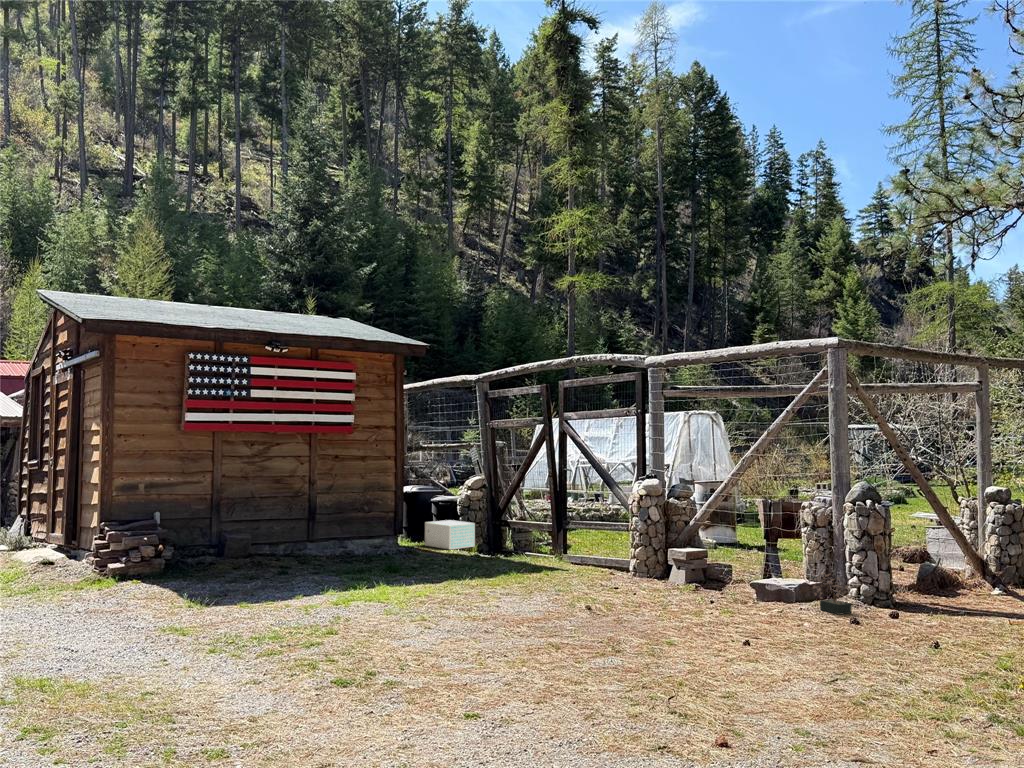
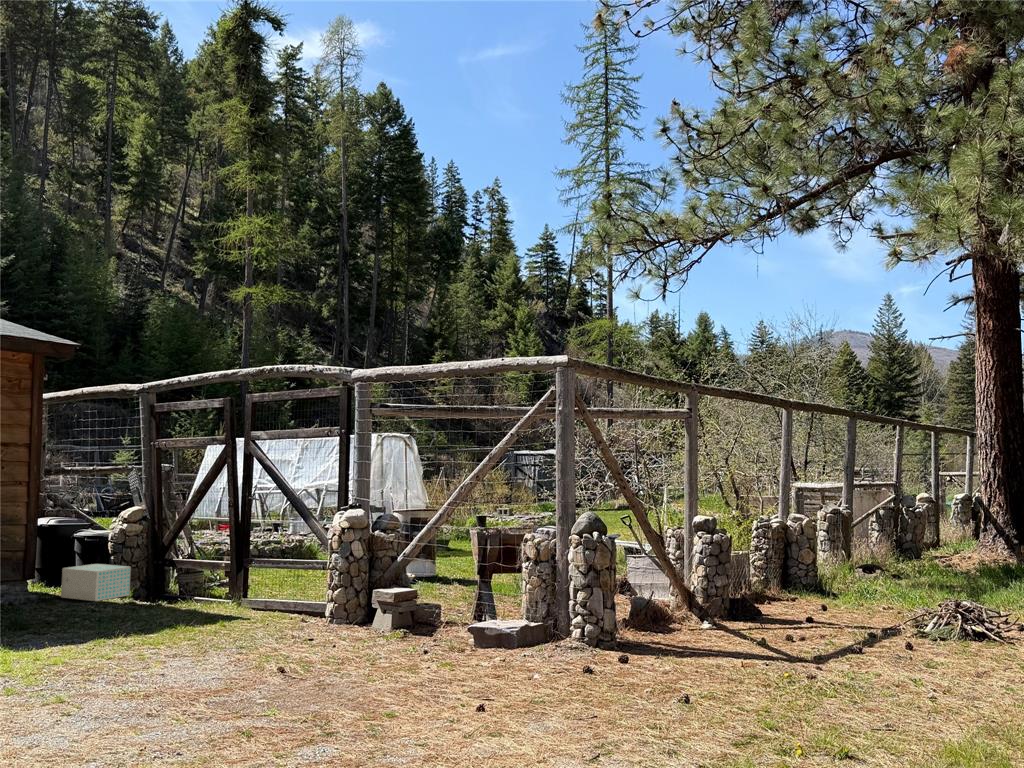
decorative plant: present [813,573,855,615] -> none [534,609,580,655]

